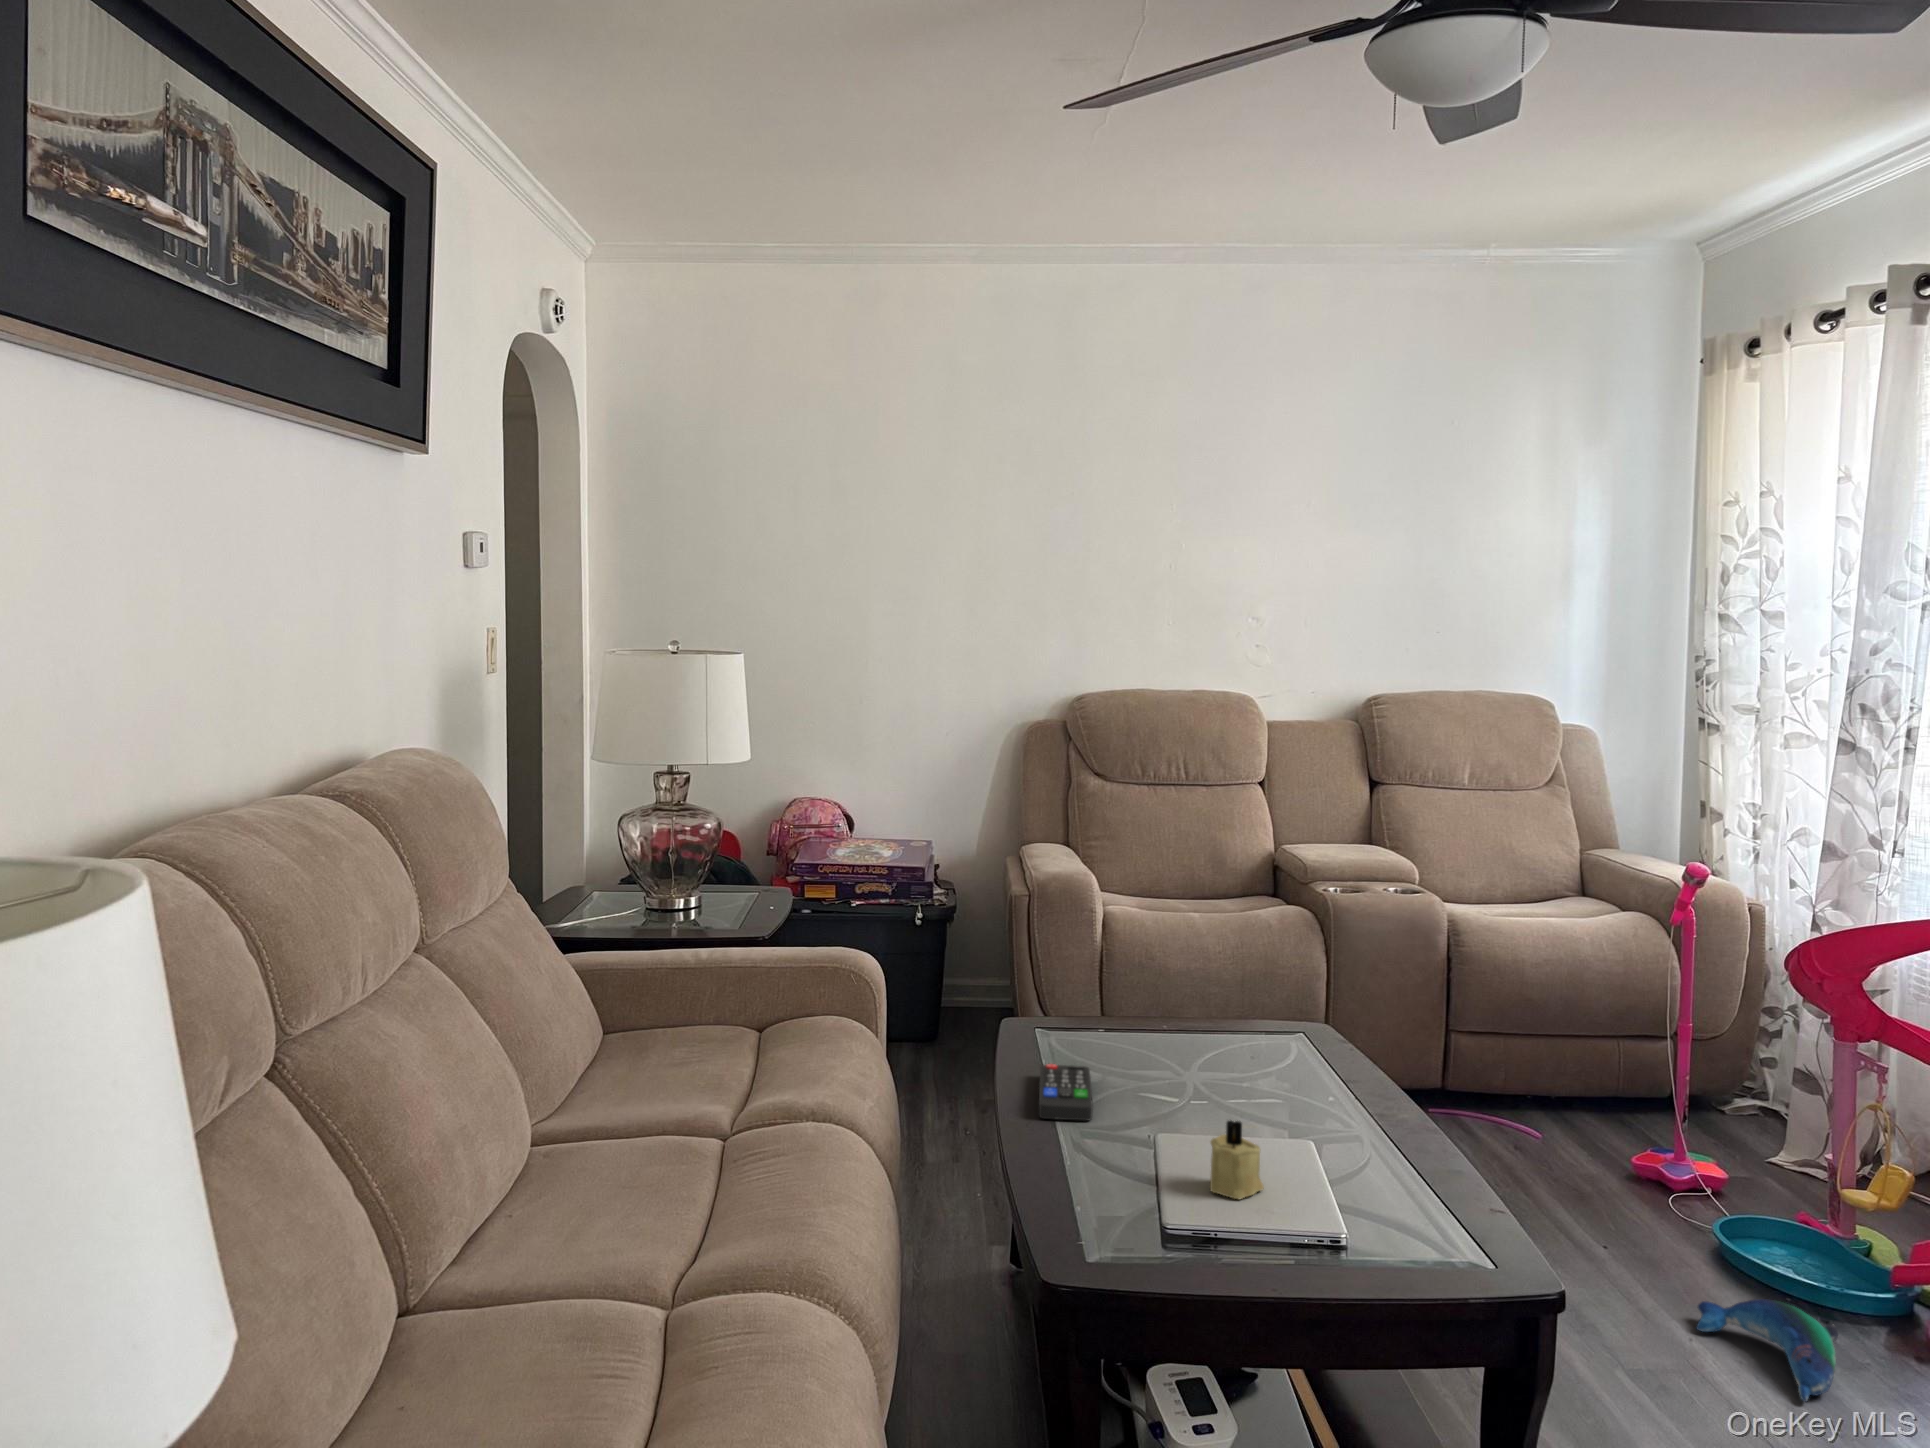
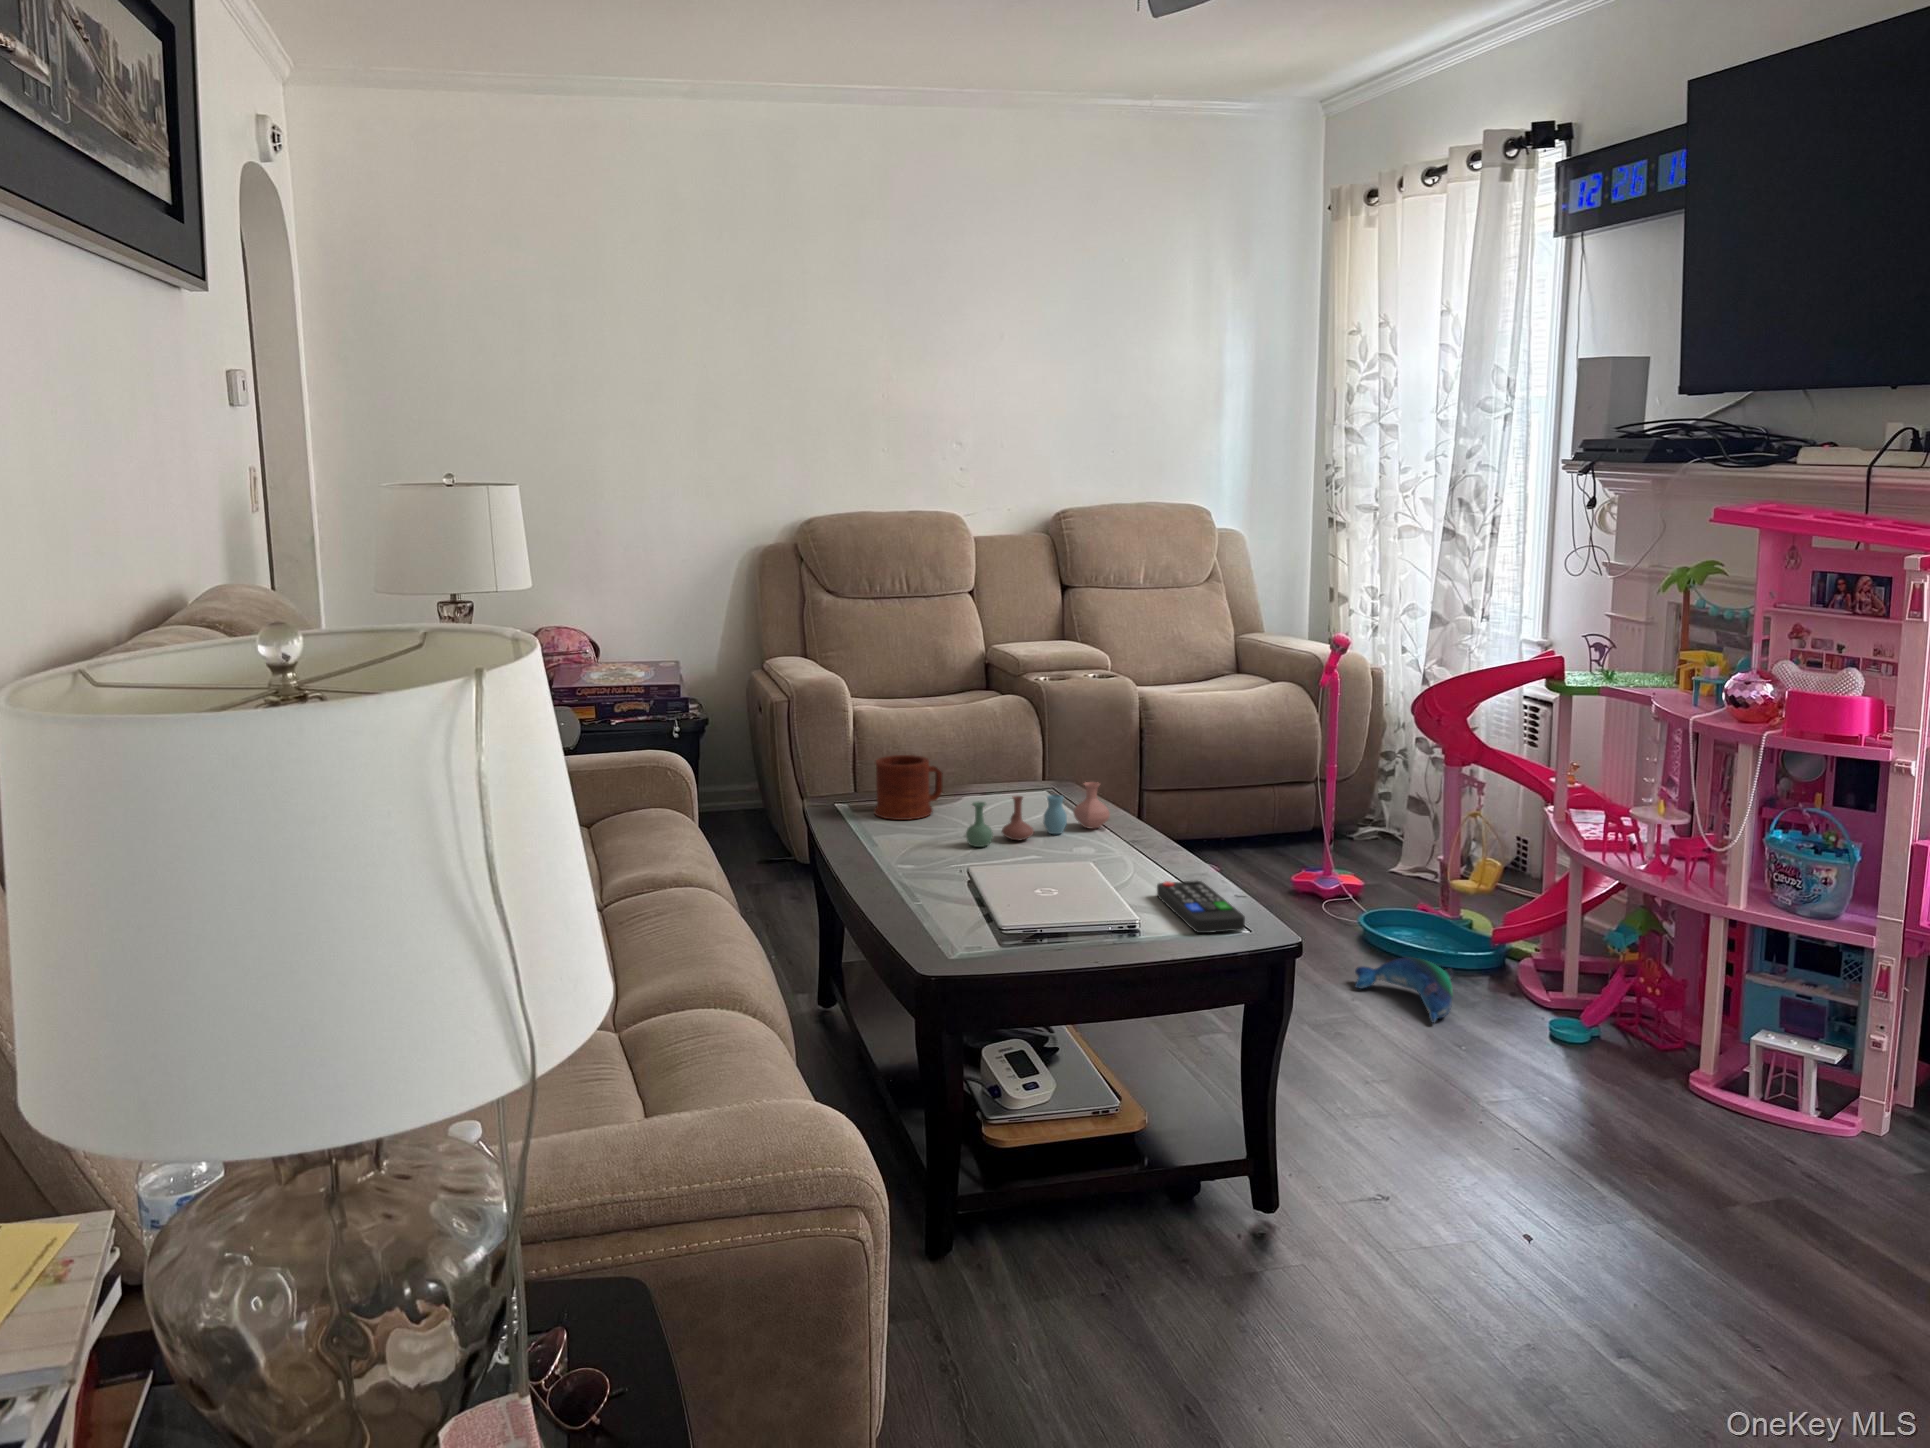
mug: none [1074,977,1157,1056] -> present [874,755,942,820]
vase: none [1165,1033,1352,1103] -> present [966,782,1110,847]
remote control: present [1039,1064,1093,1121] -> present [1157,880,1245,933]
candle: present [1210,1120,1264,1199] -> none [1025,845,1068,906]

